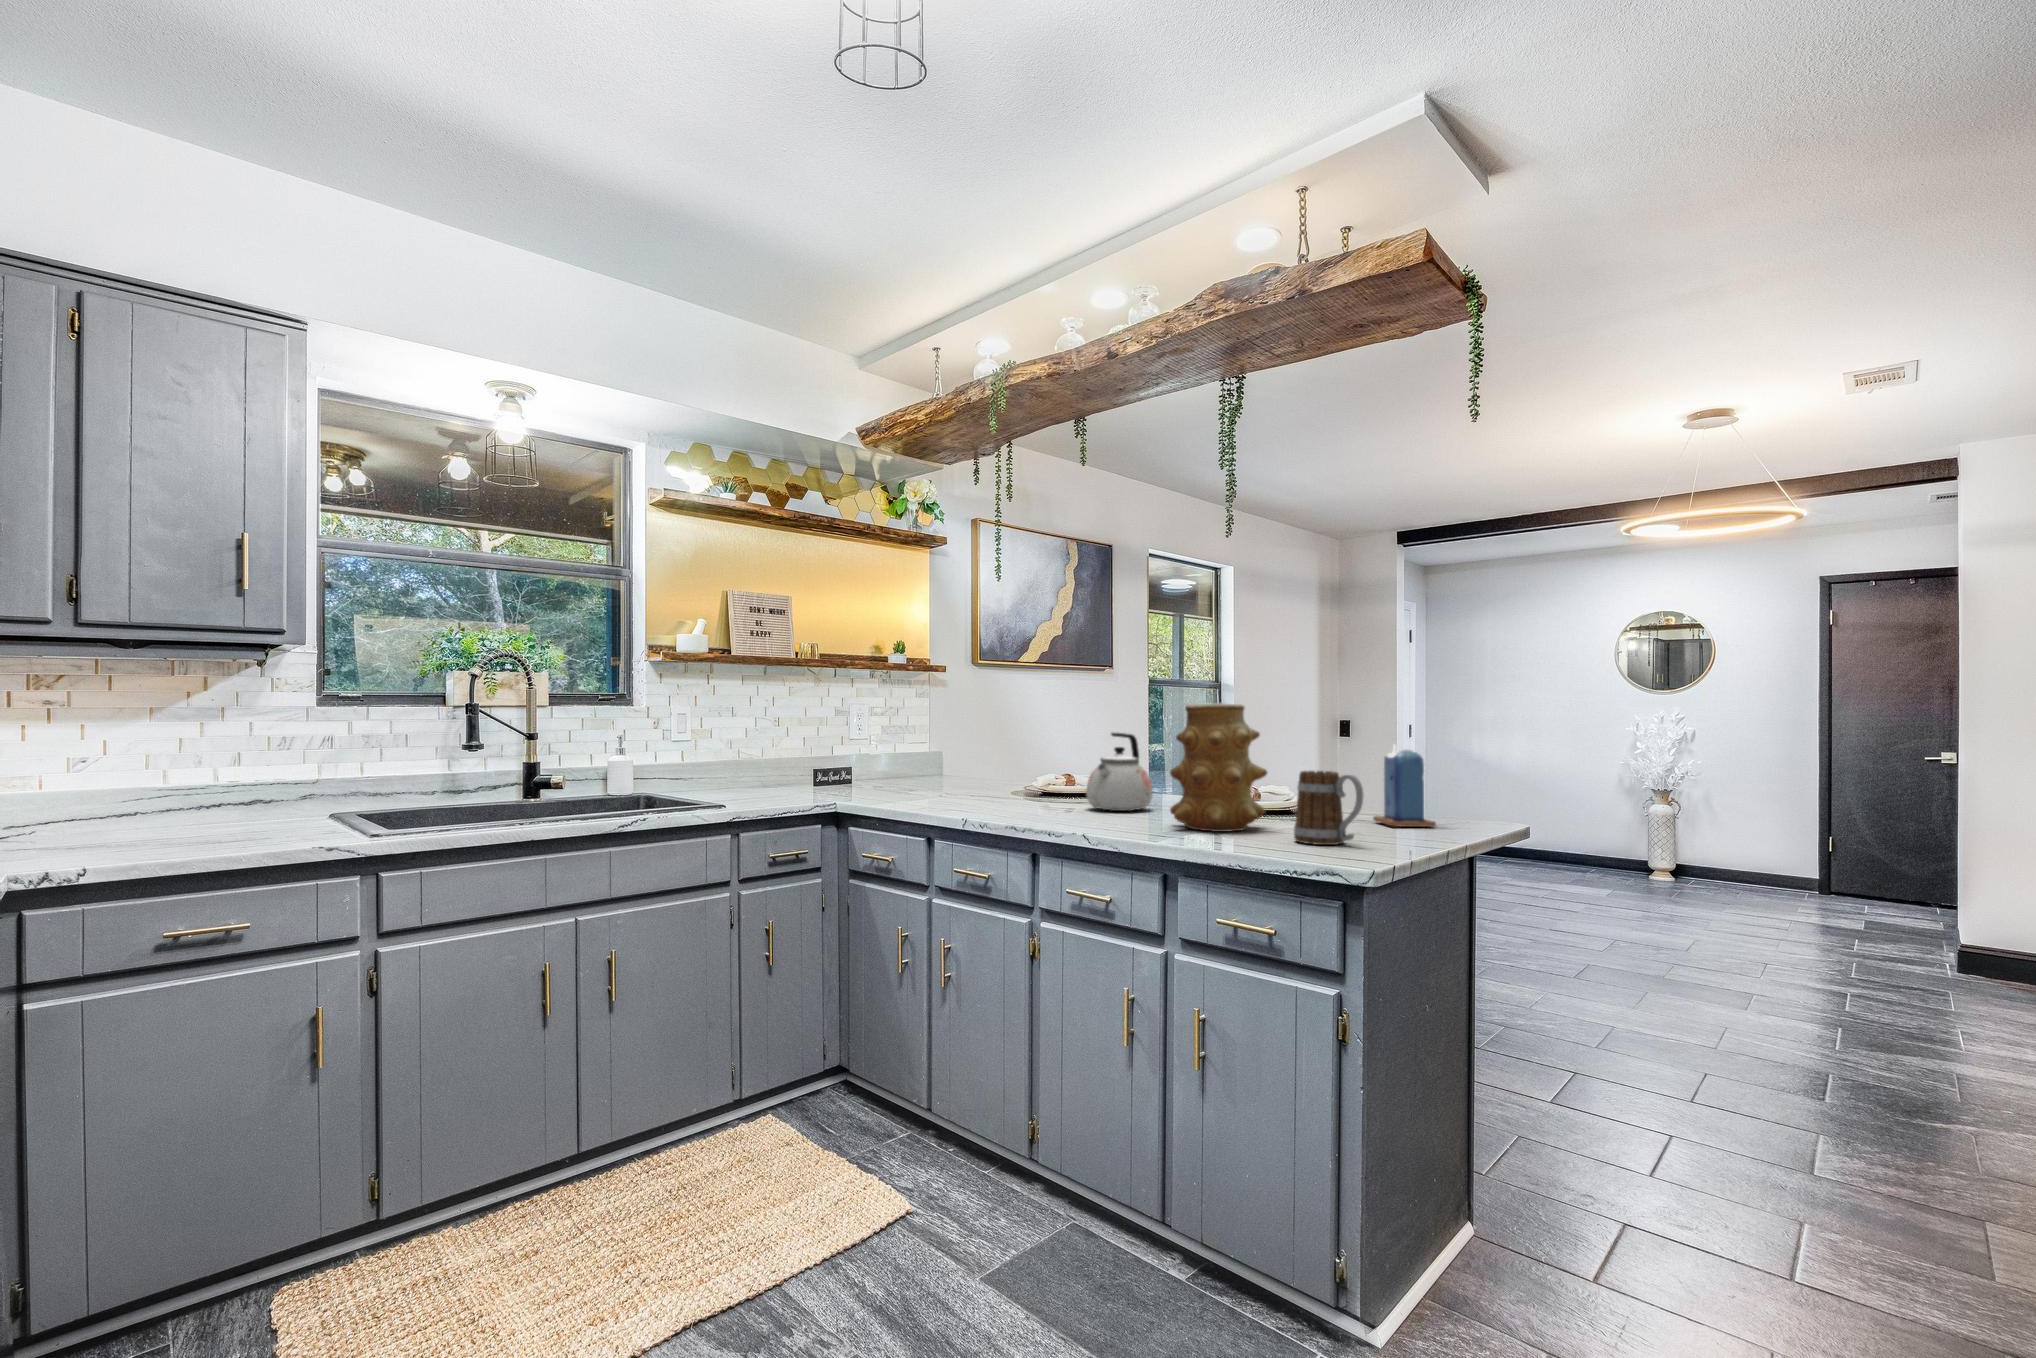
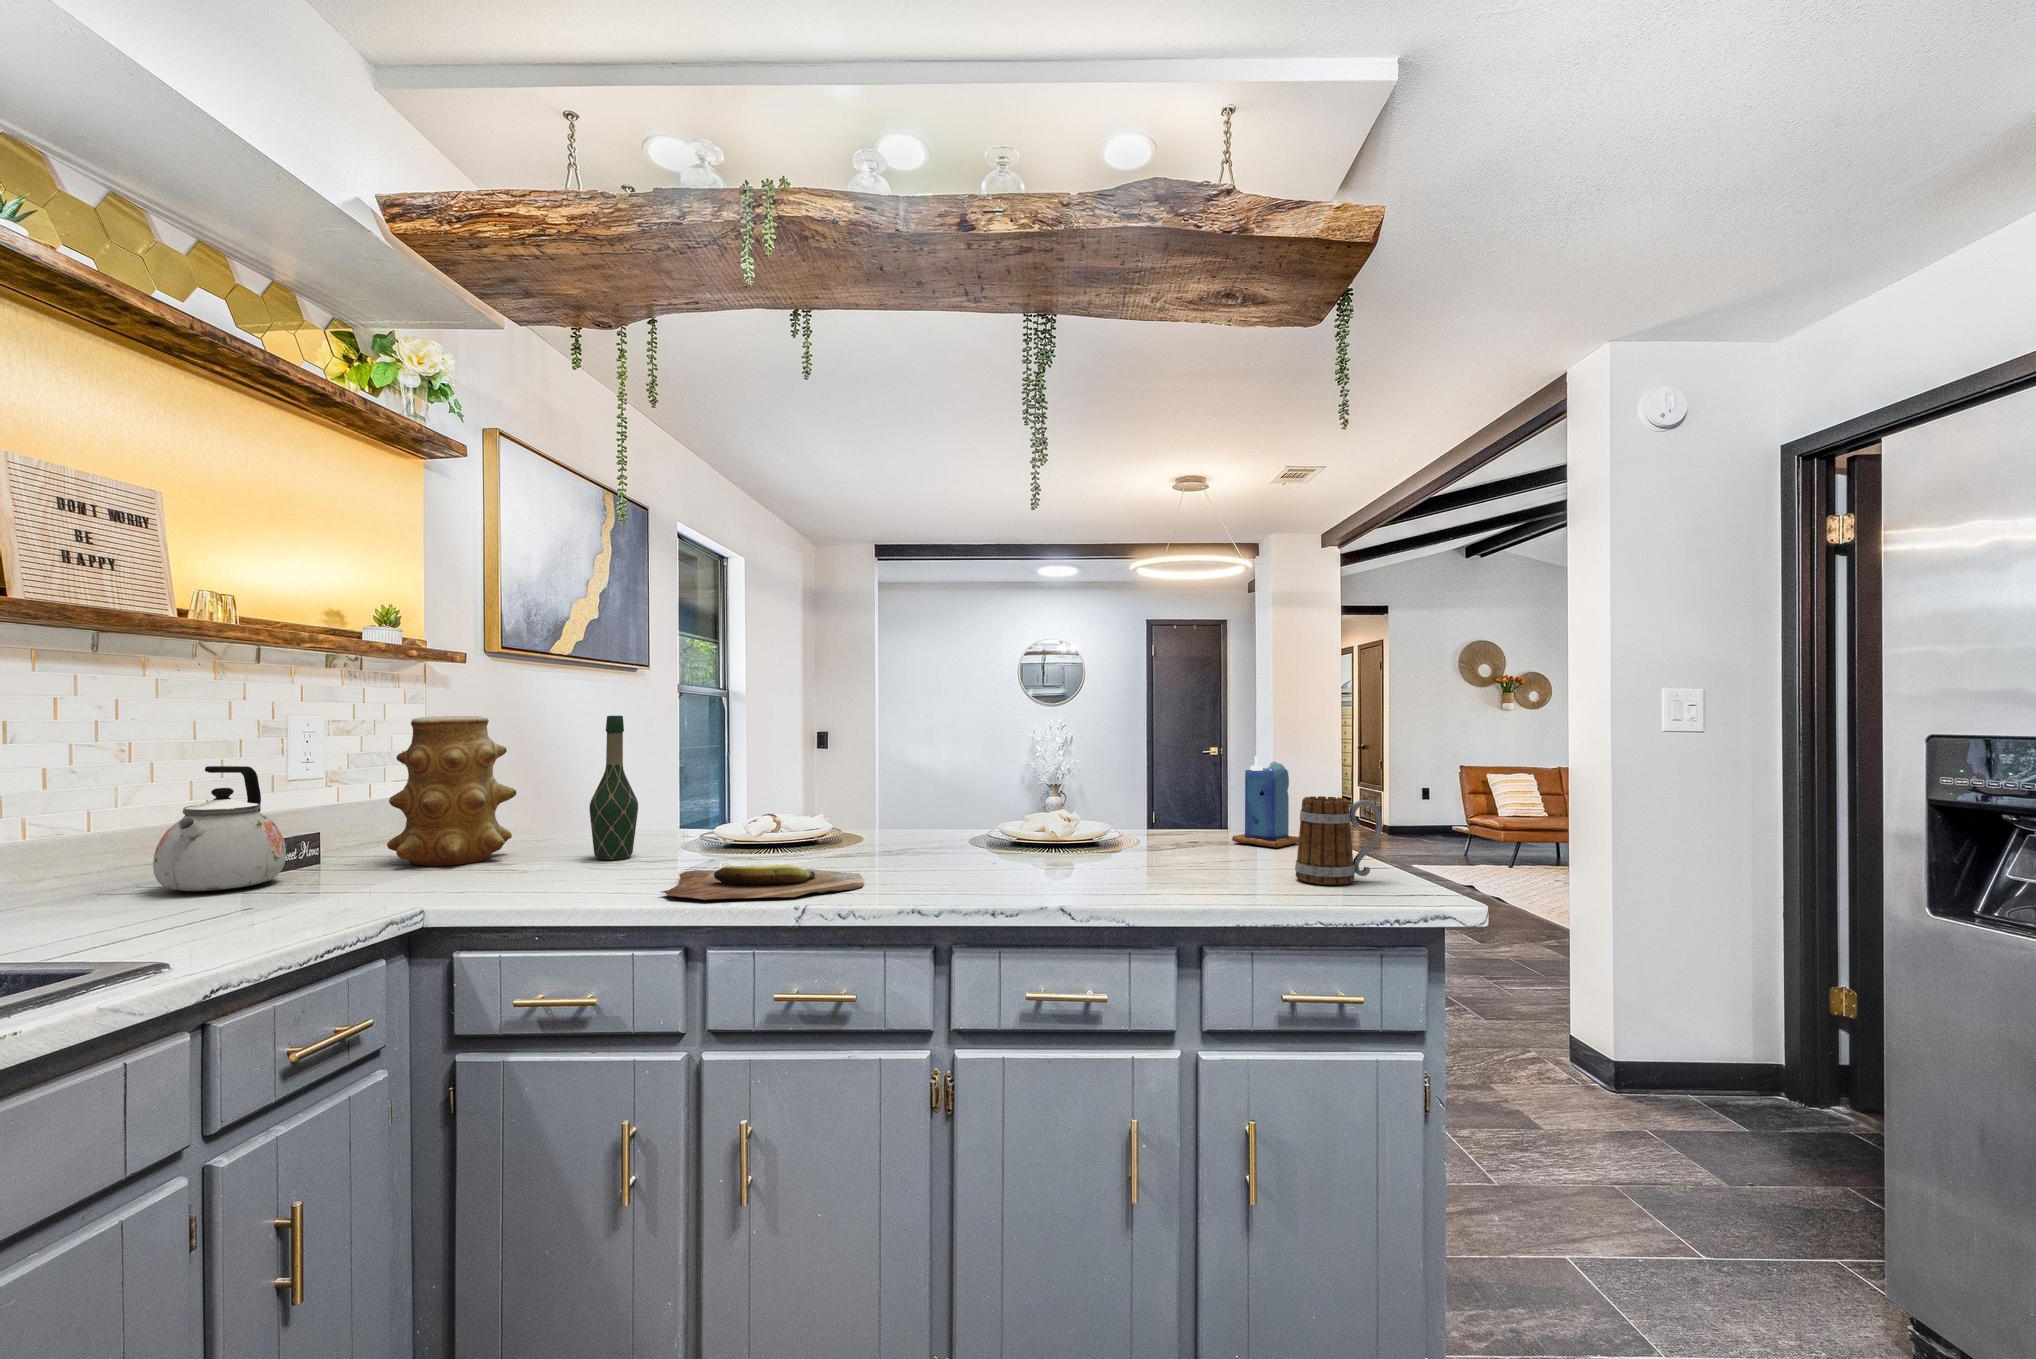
vase: present [1170,703,1267,832] -> present [387,716,516,866]
wine bottle: none [953,705,981,794] -> present [589,716,638,859]
kettle: present [1086,733,1153,811] -> present [153,766,286,891]
cutting board: none [920,794,1045,814] -> present [662,865,864,900]

